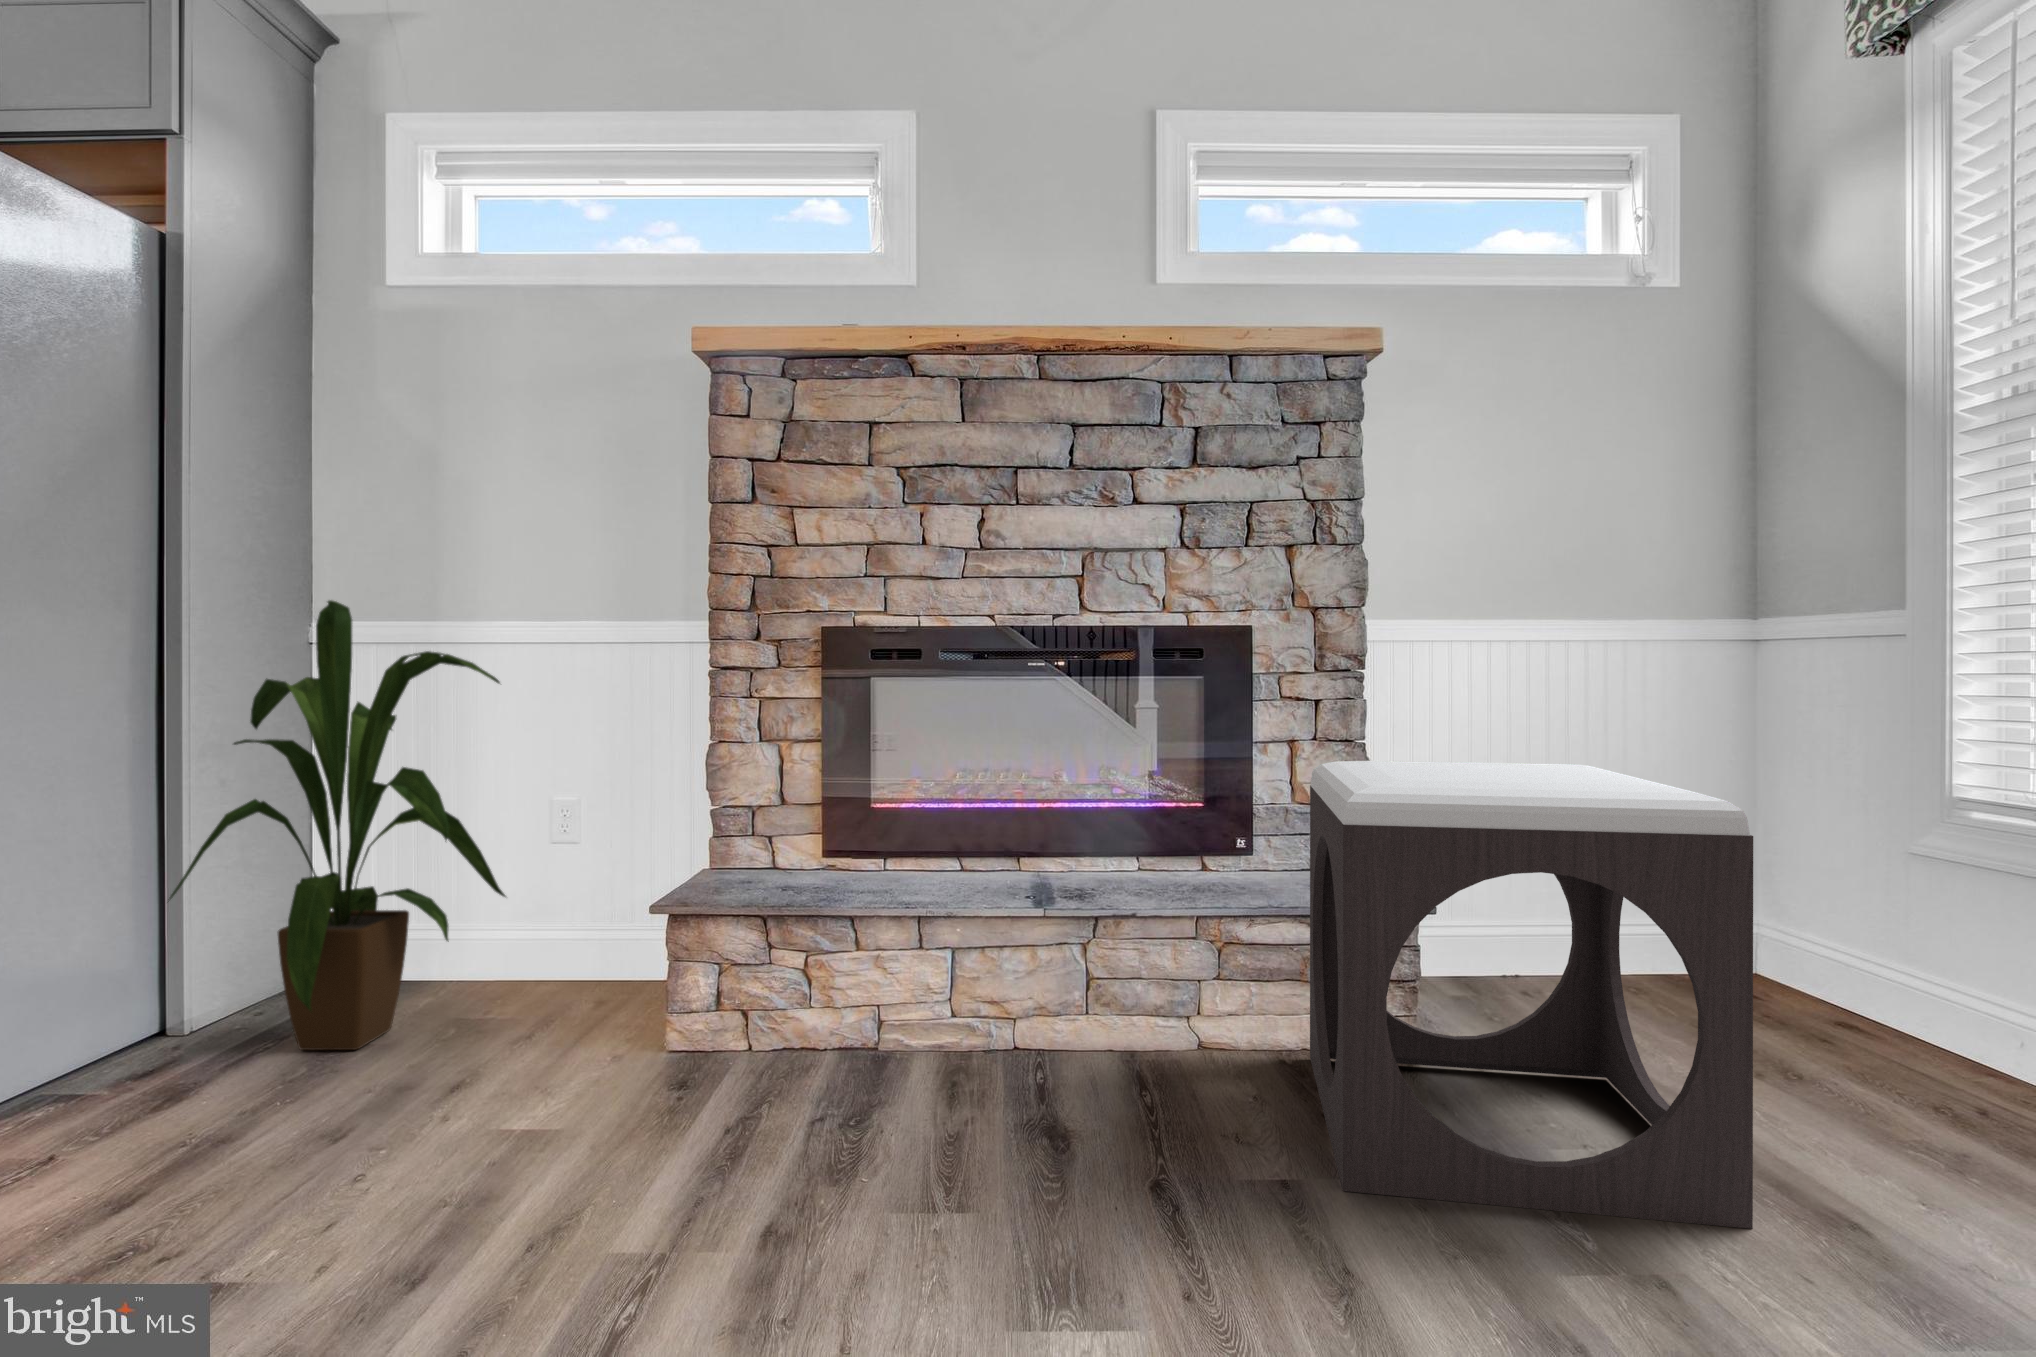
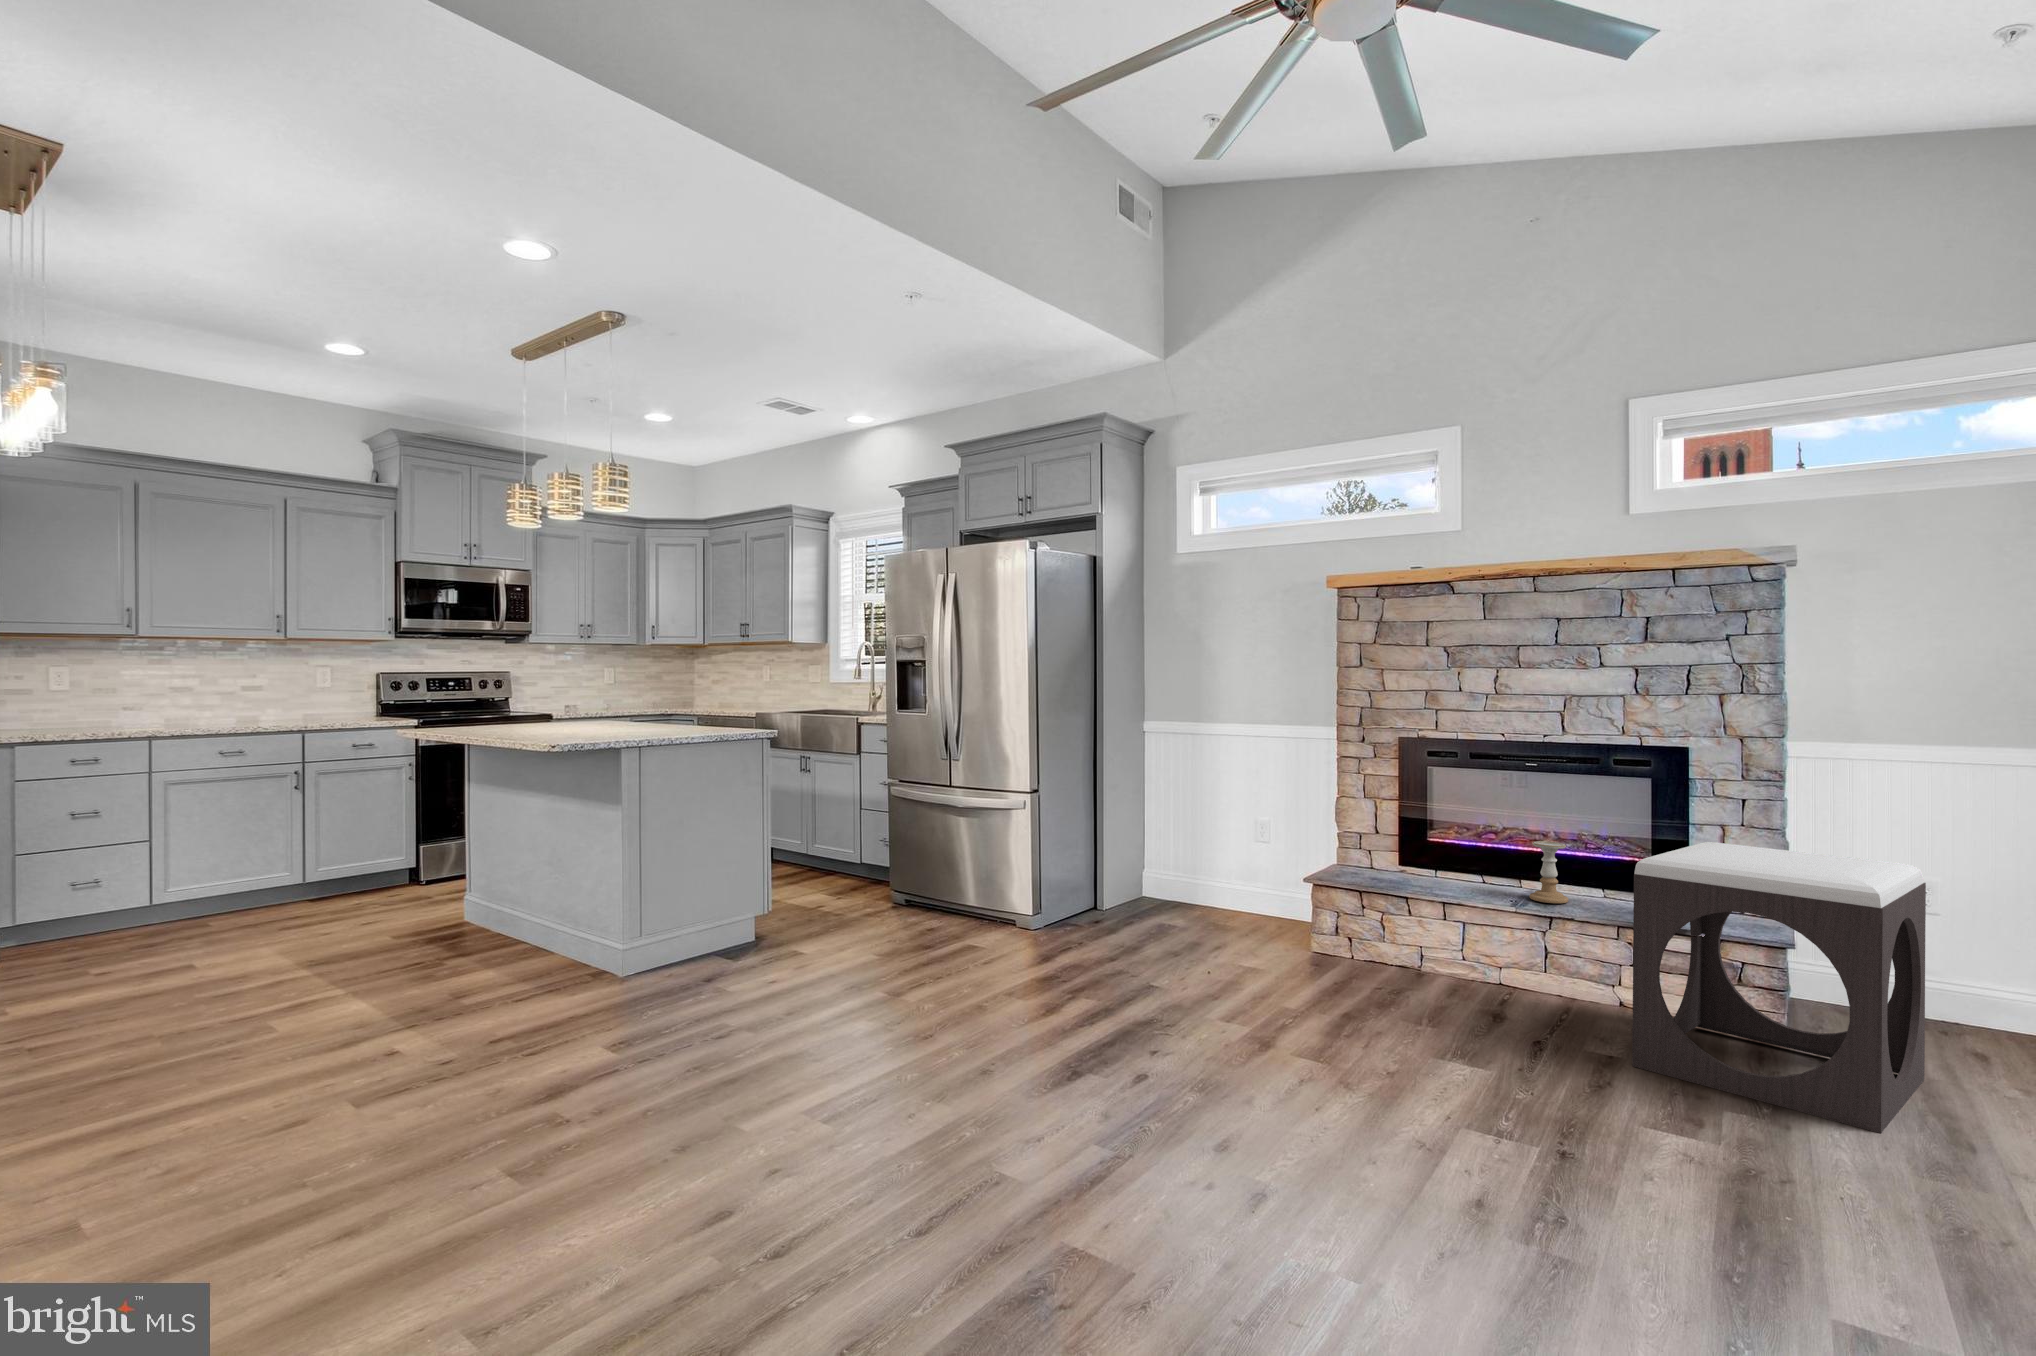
house plant: present [170,600,506,1050] -> none [1103,721,1237,926]
candle holder: none [1050,789,1108,892] -> present [1530,841,1568,903]

